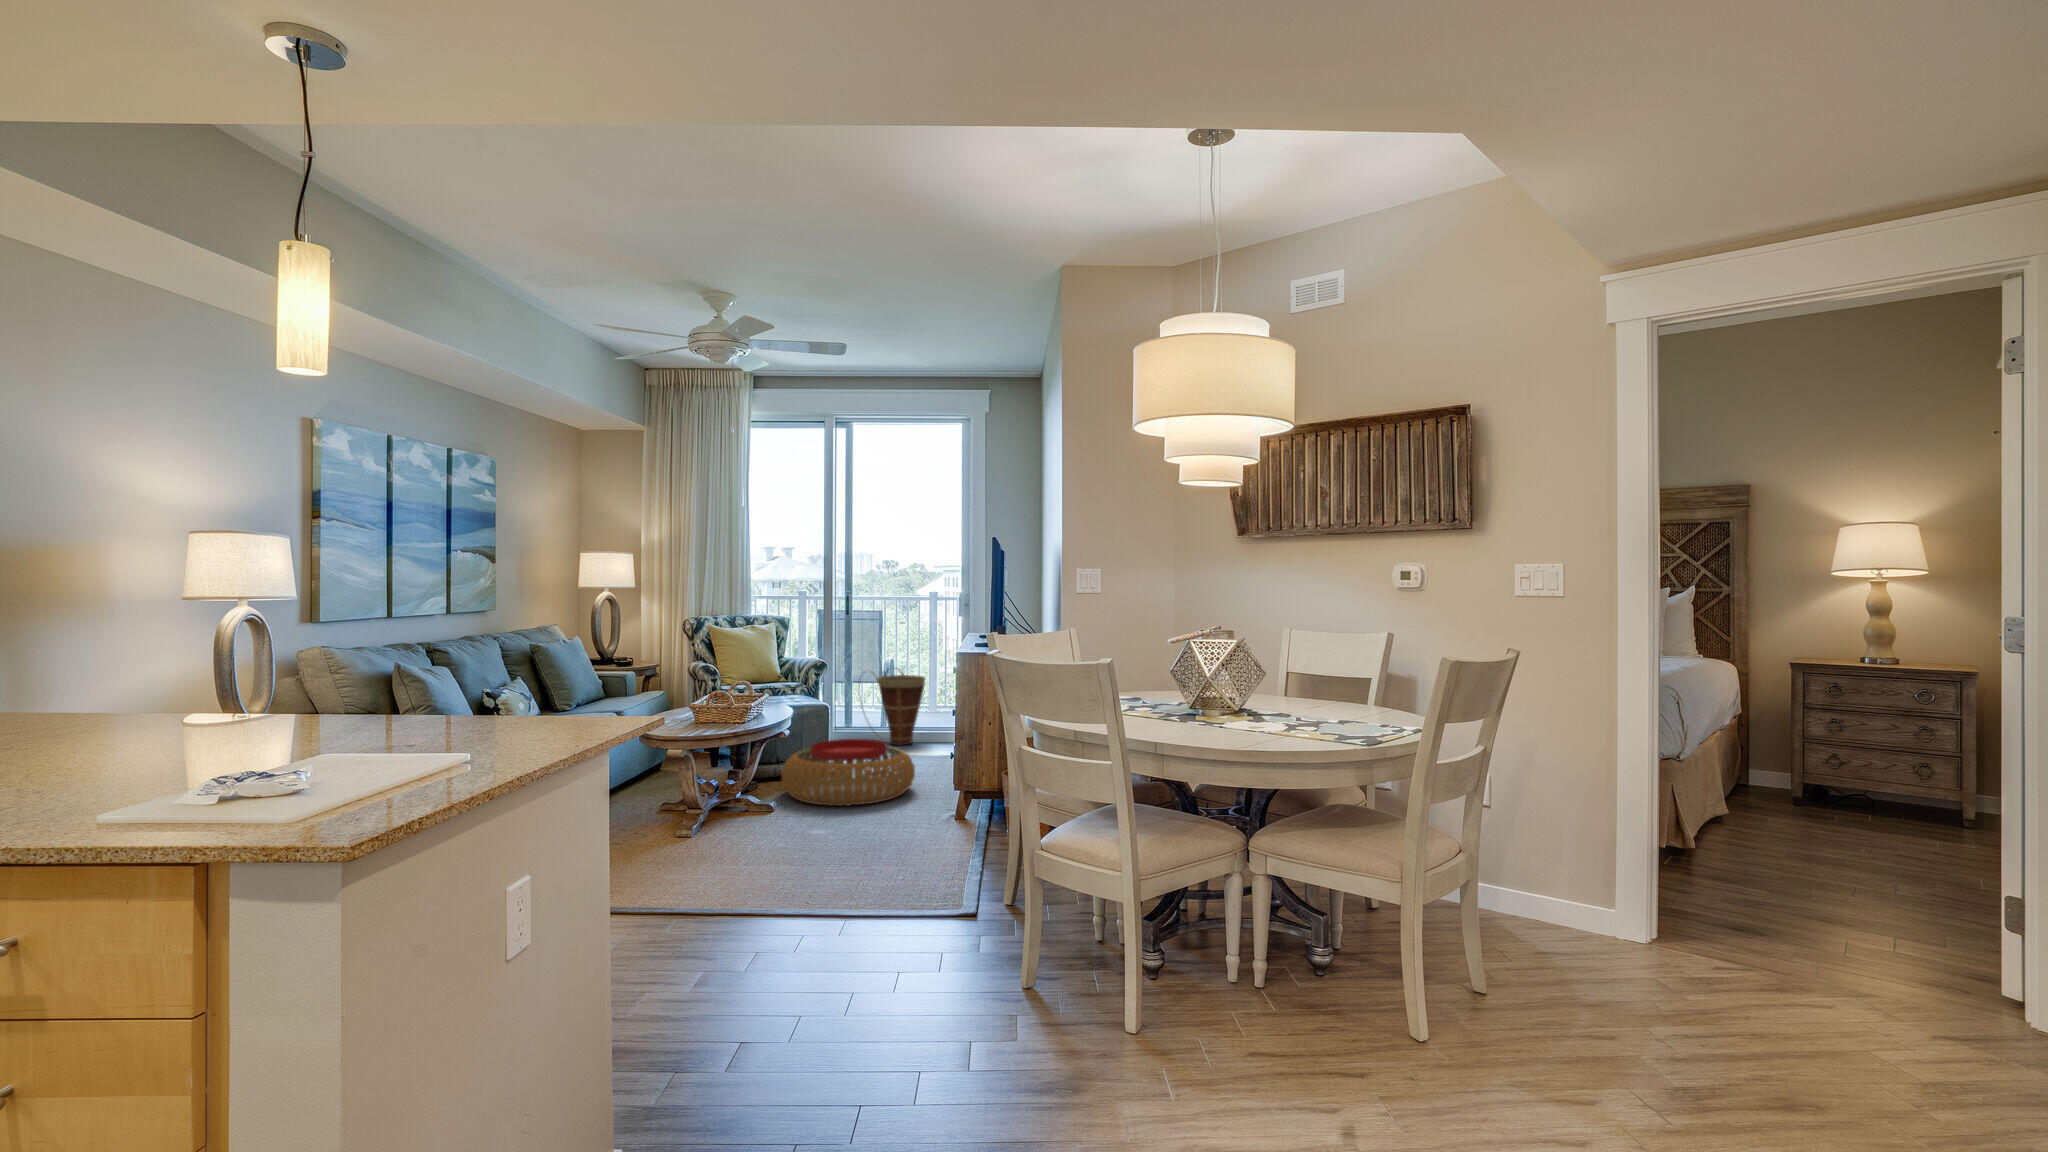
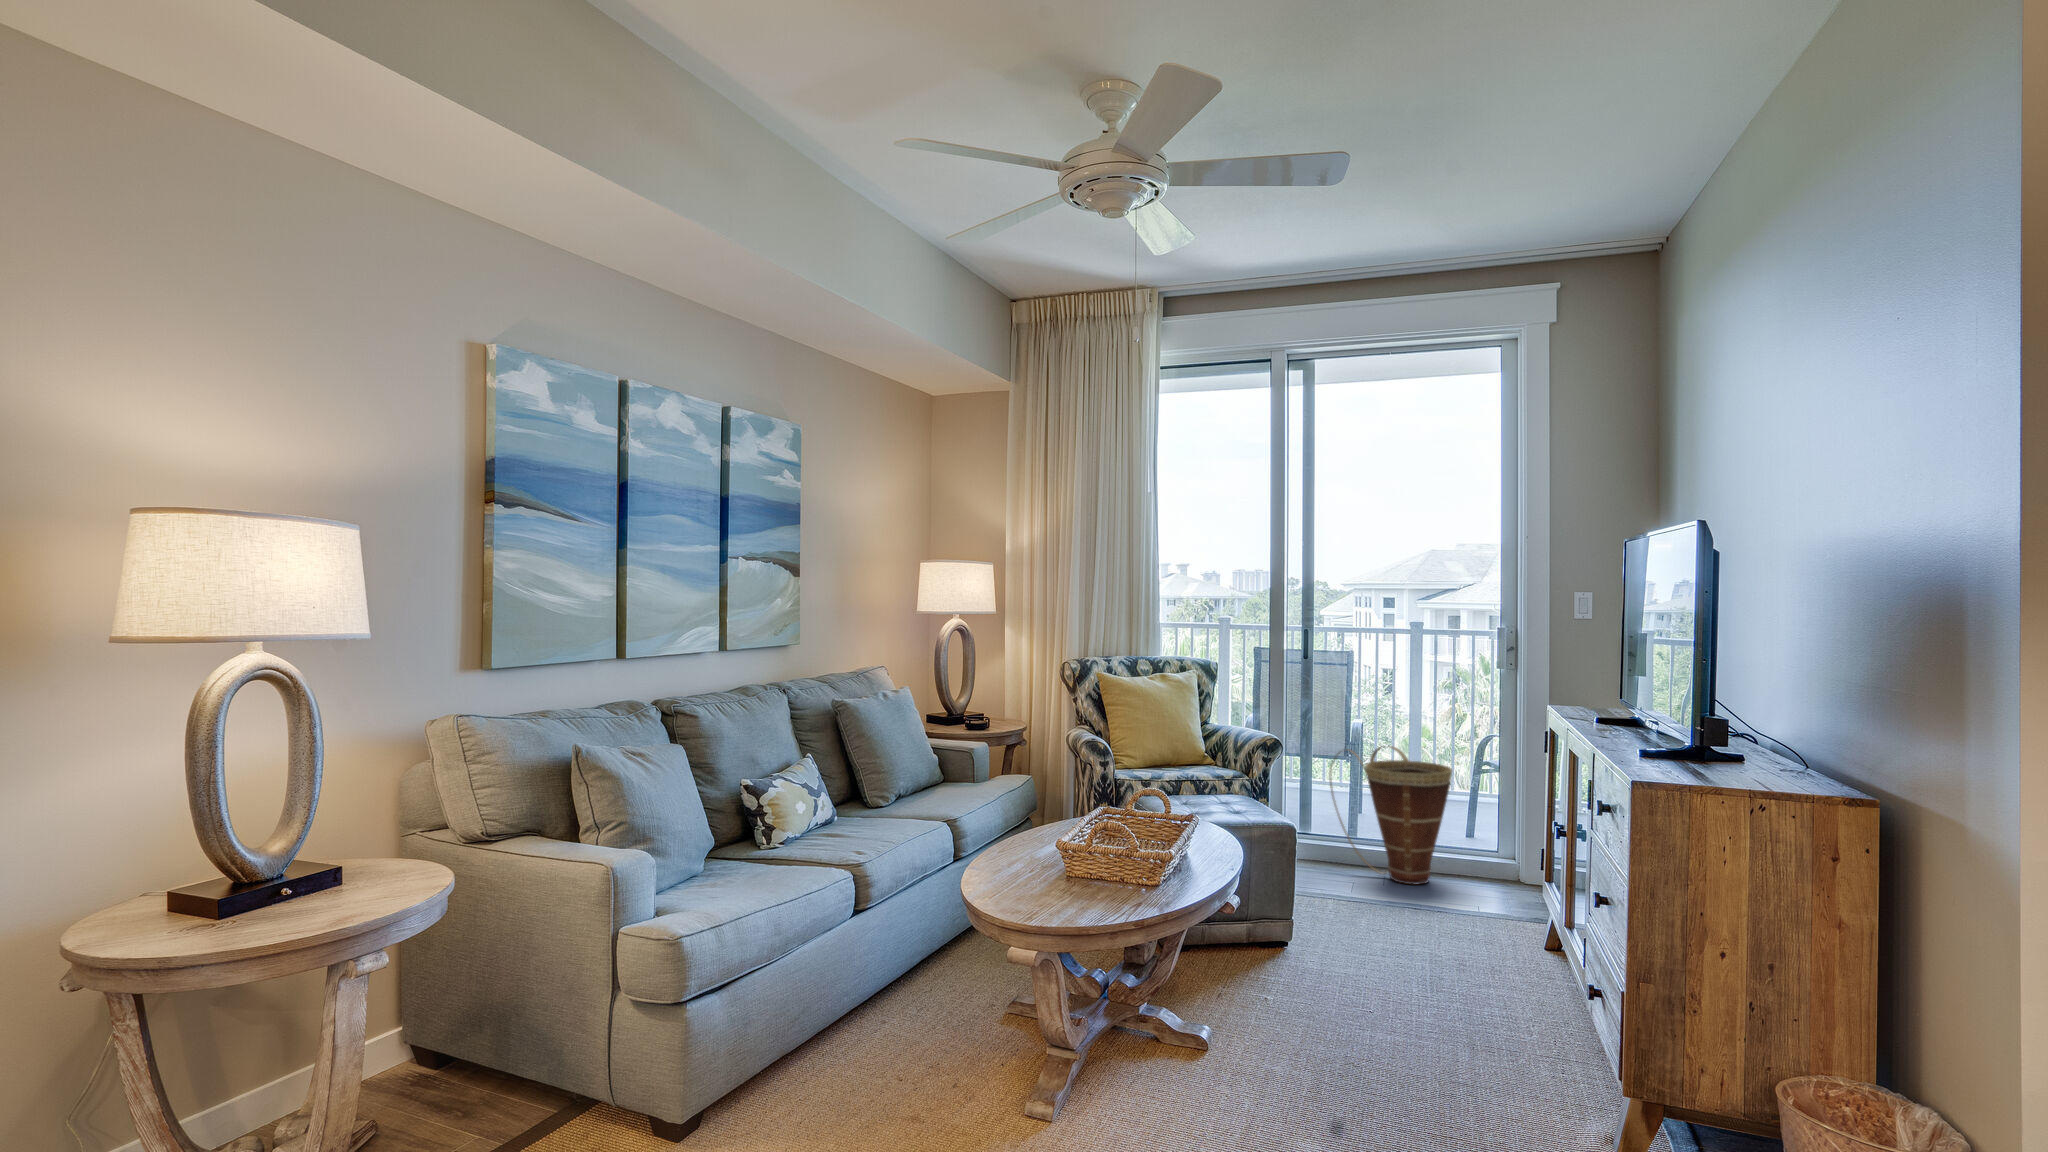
pouf: present [782,739,915,806] -> none [1220,898,1491,1061]

